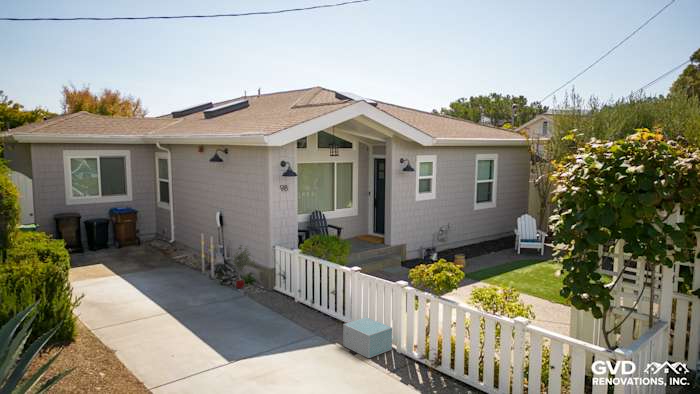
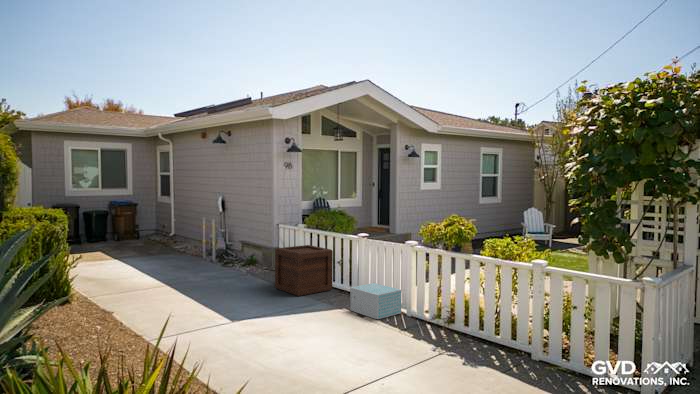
potted tree: present [233,245,255,288] -> none [234,224,259,270]
wooden crate: none [271,271,327,326] -> present [275,245,333,296]

